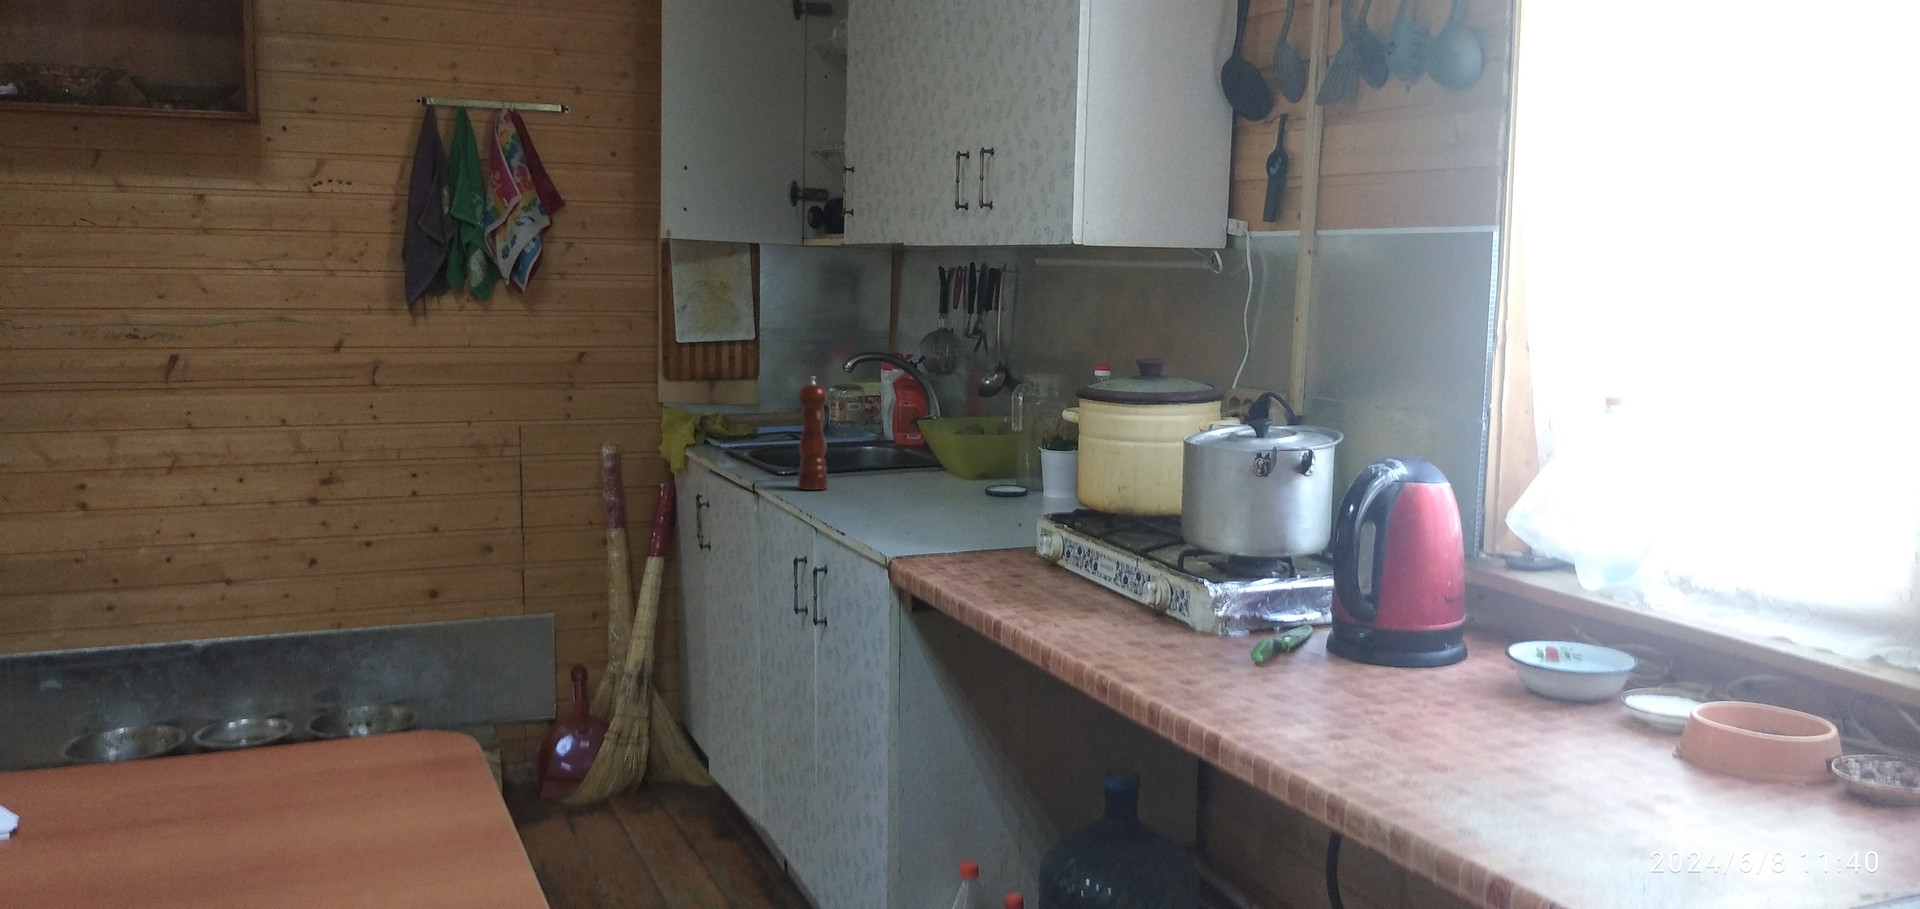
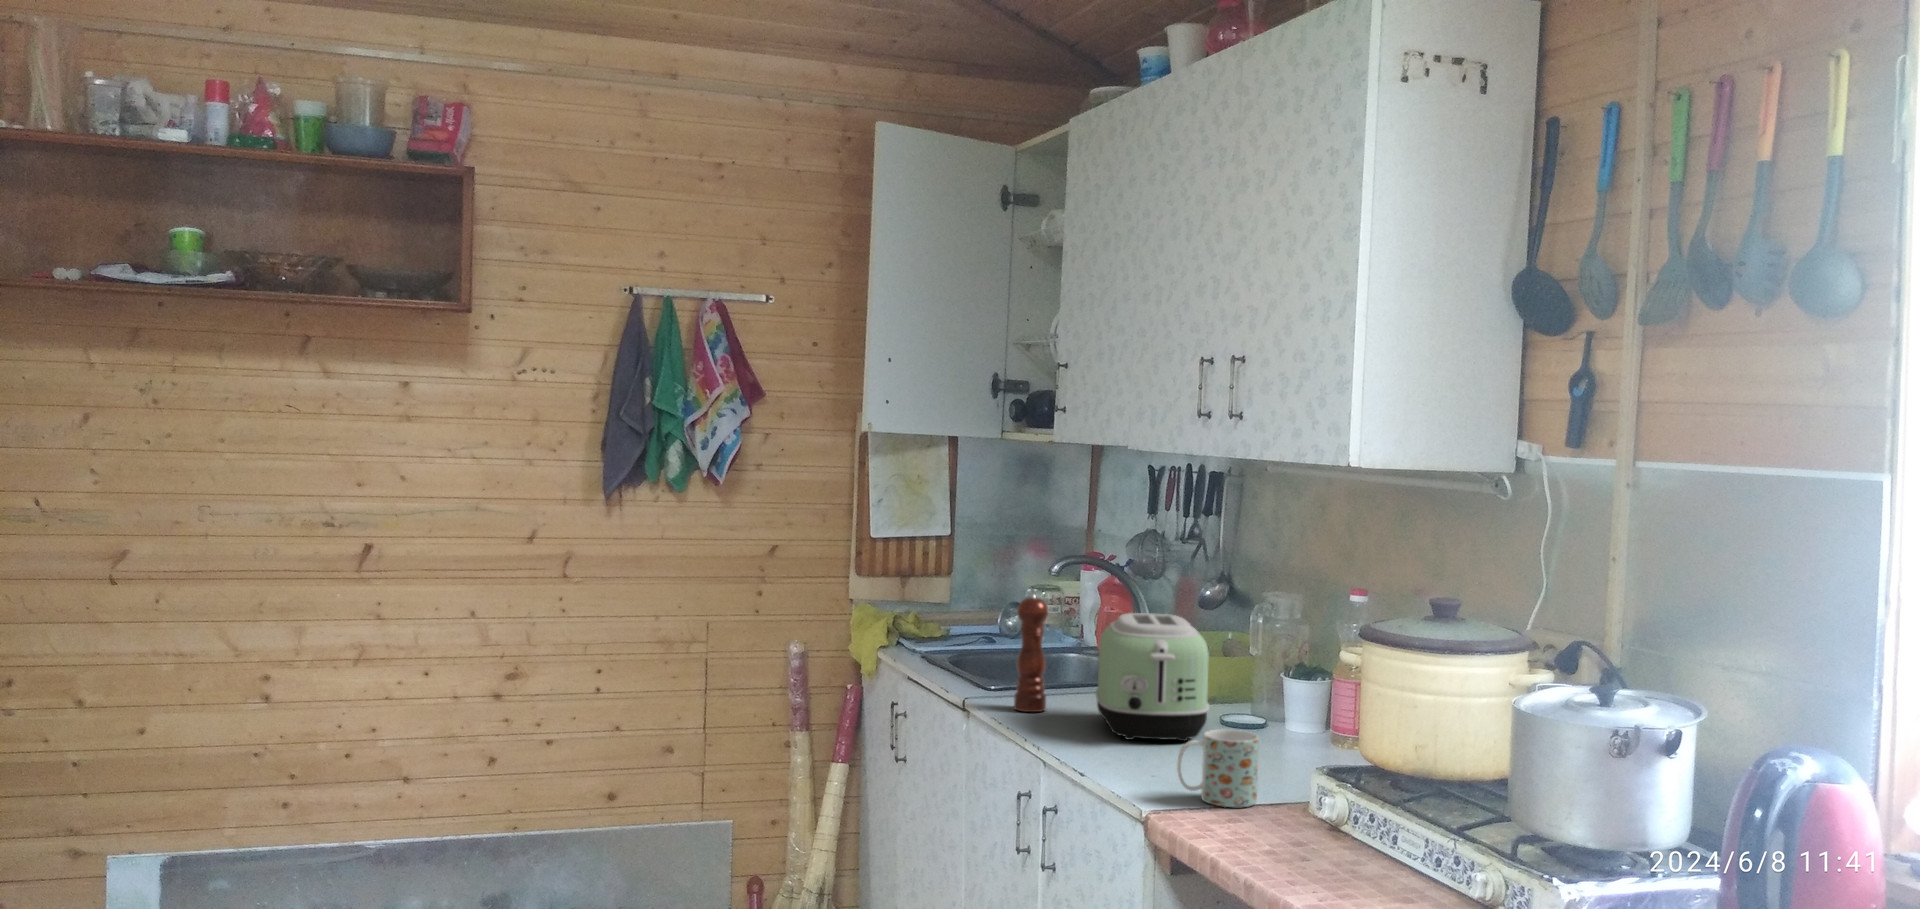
toaster: none [870,395,971,508] -> present [1096,613,1209,741]
mug: none [921,486,994,552] -> present [1177,729,1259,807]

